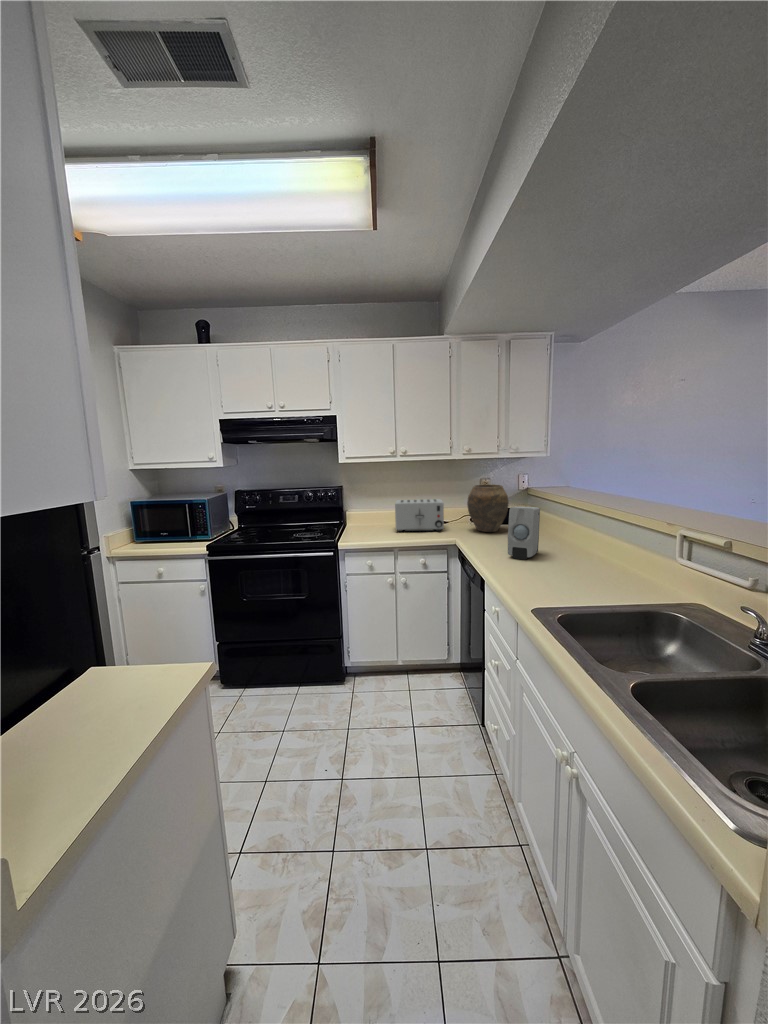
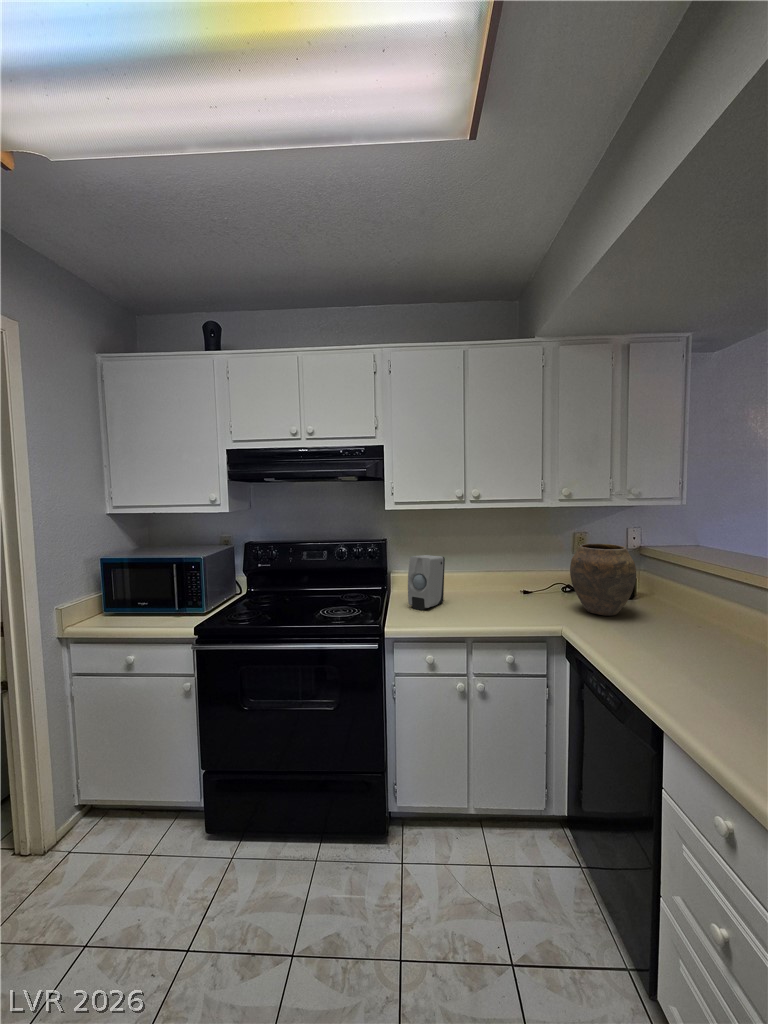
toaster: present [395,499,444,532] -> none [462,561,535,609]
soap dispenser: present [508,507,540,559] -> present [408,555,445,610]

